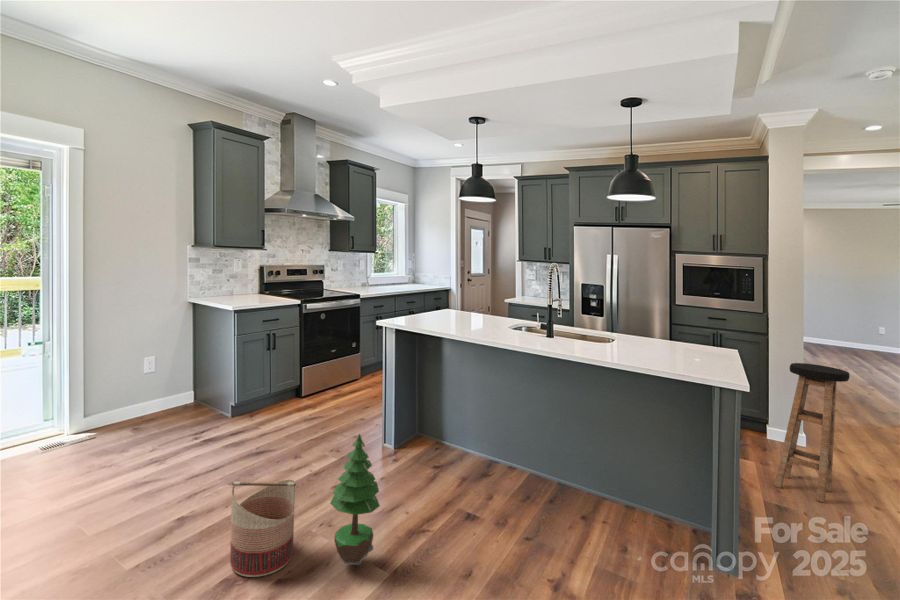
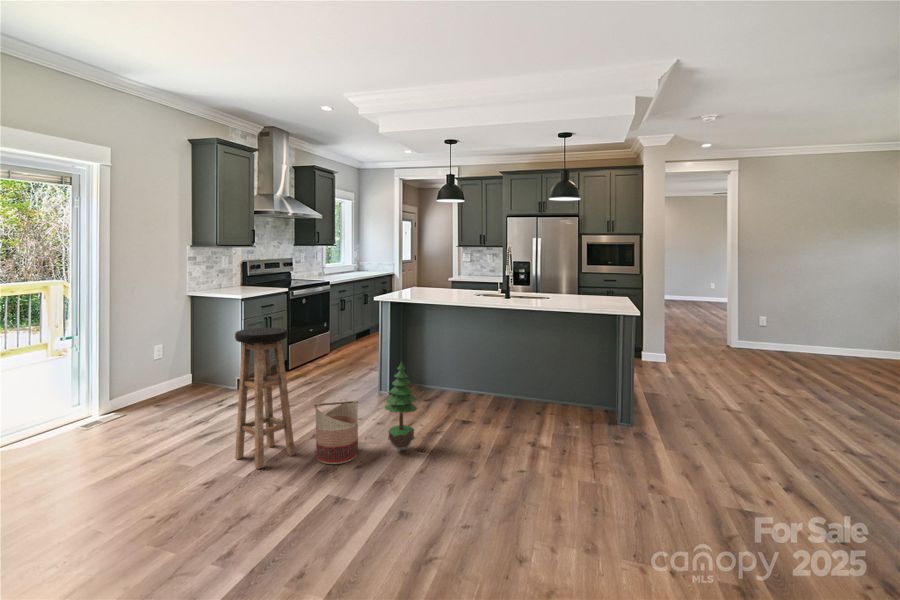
bar stool: present [775,363,850,503] -> present [235,327,295,469]

